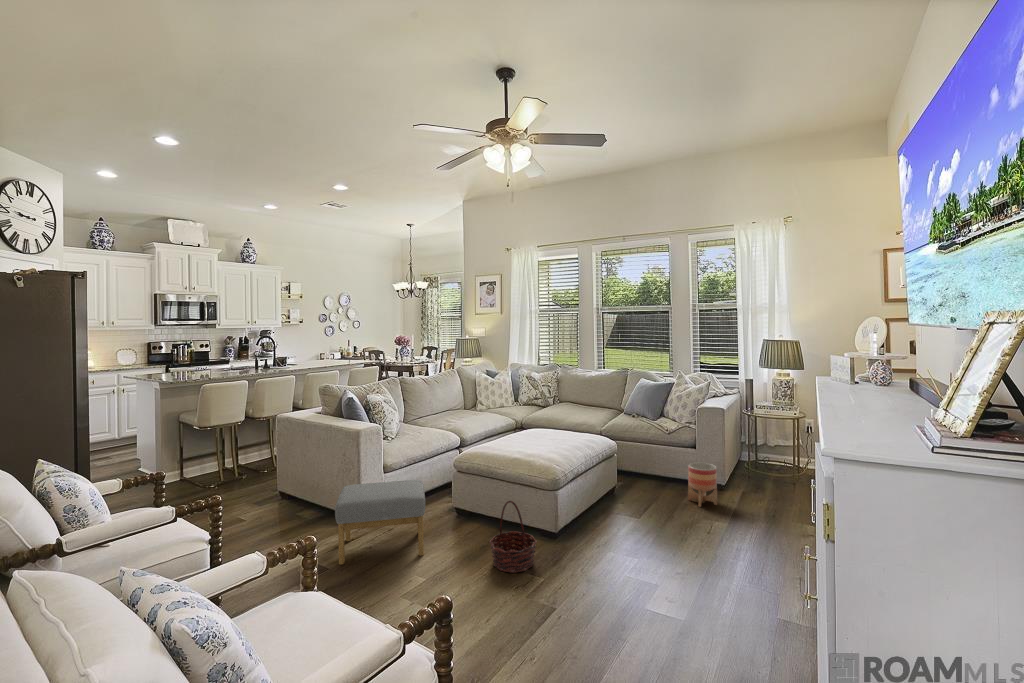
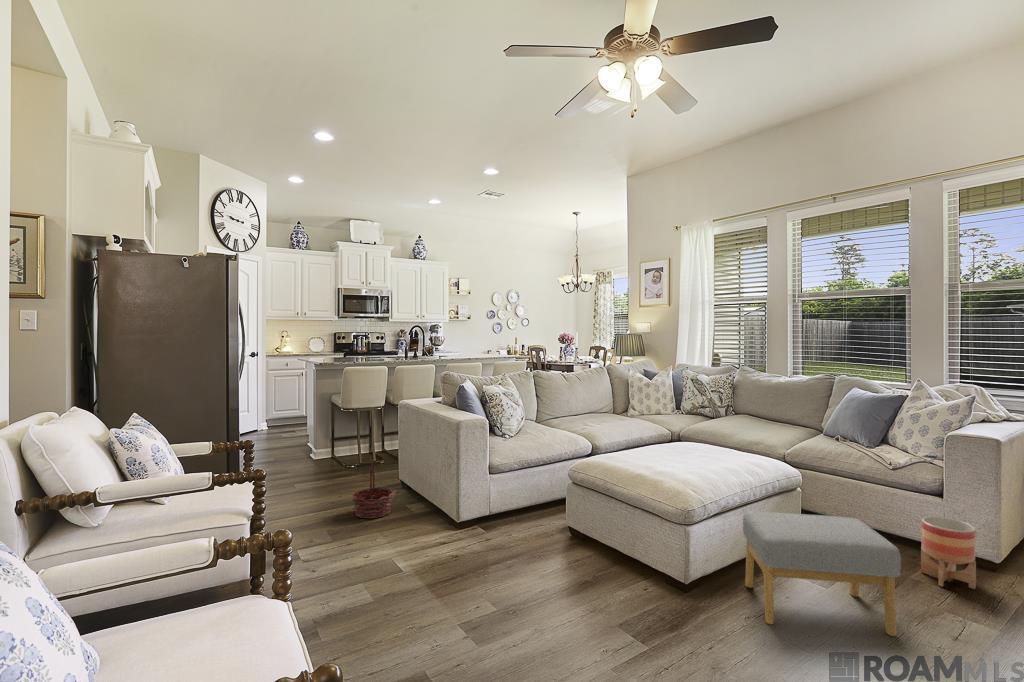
footstool: present [335,480,425,565] -> present [743,512,901,636]
basket: present [490,501,537,573] -> present [352,459,393,518]

